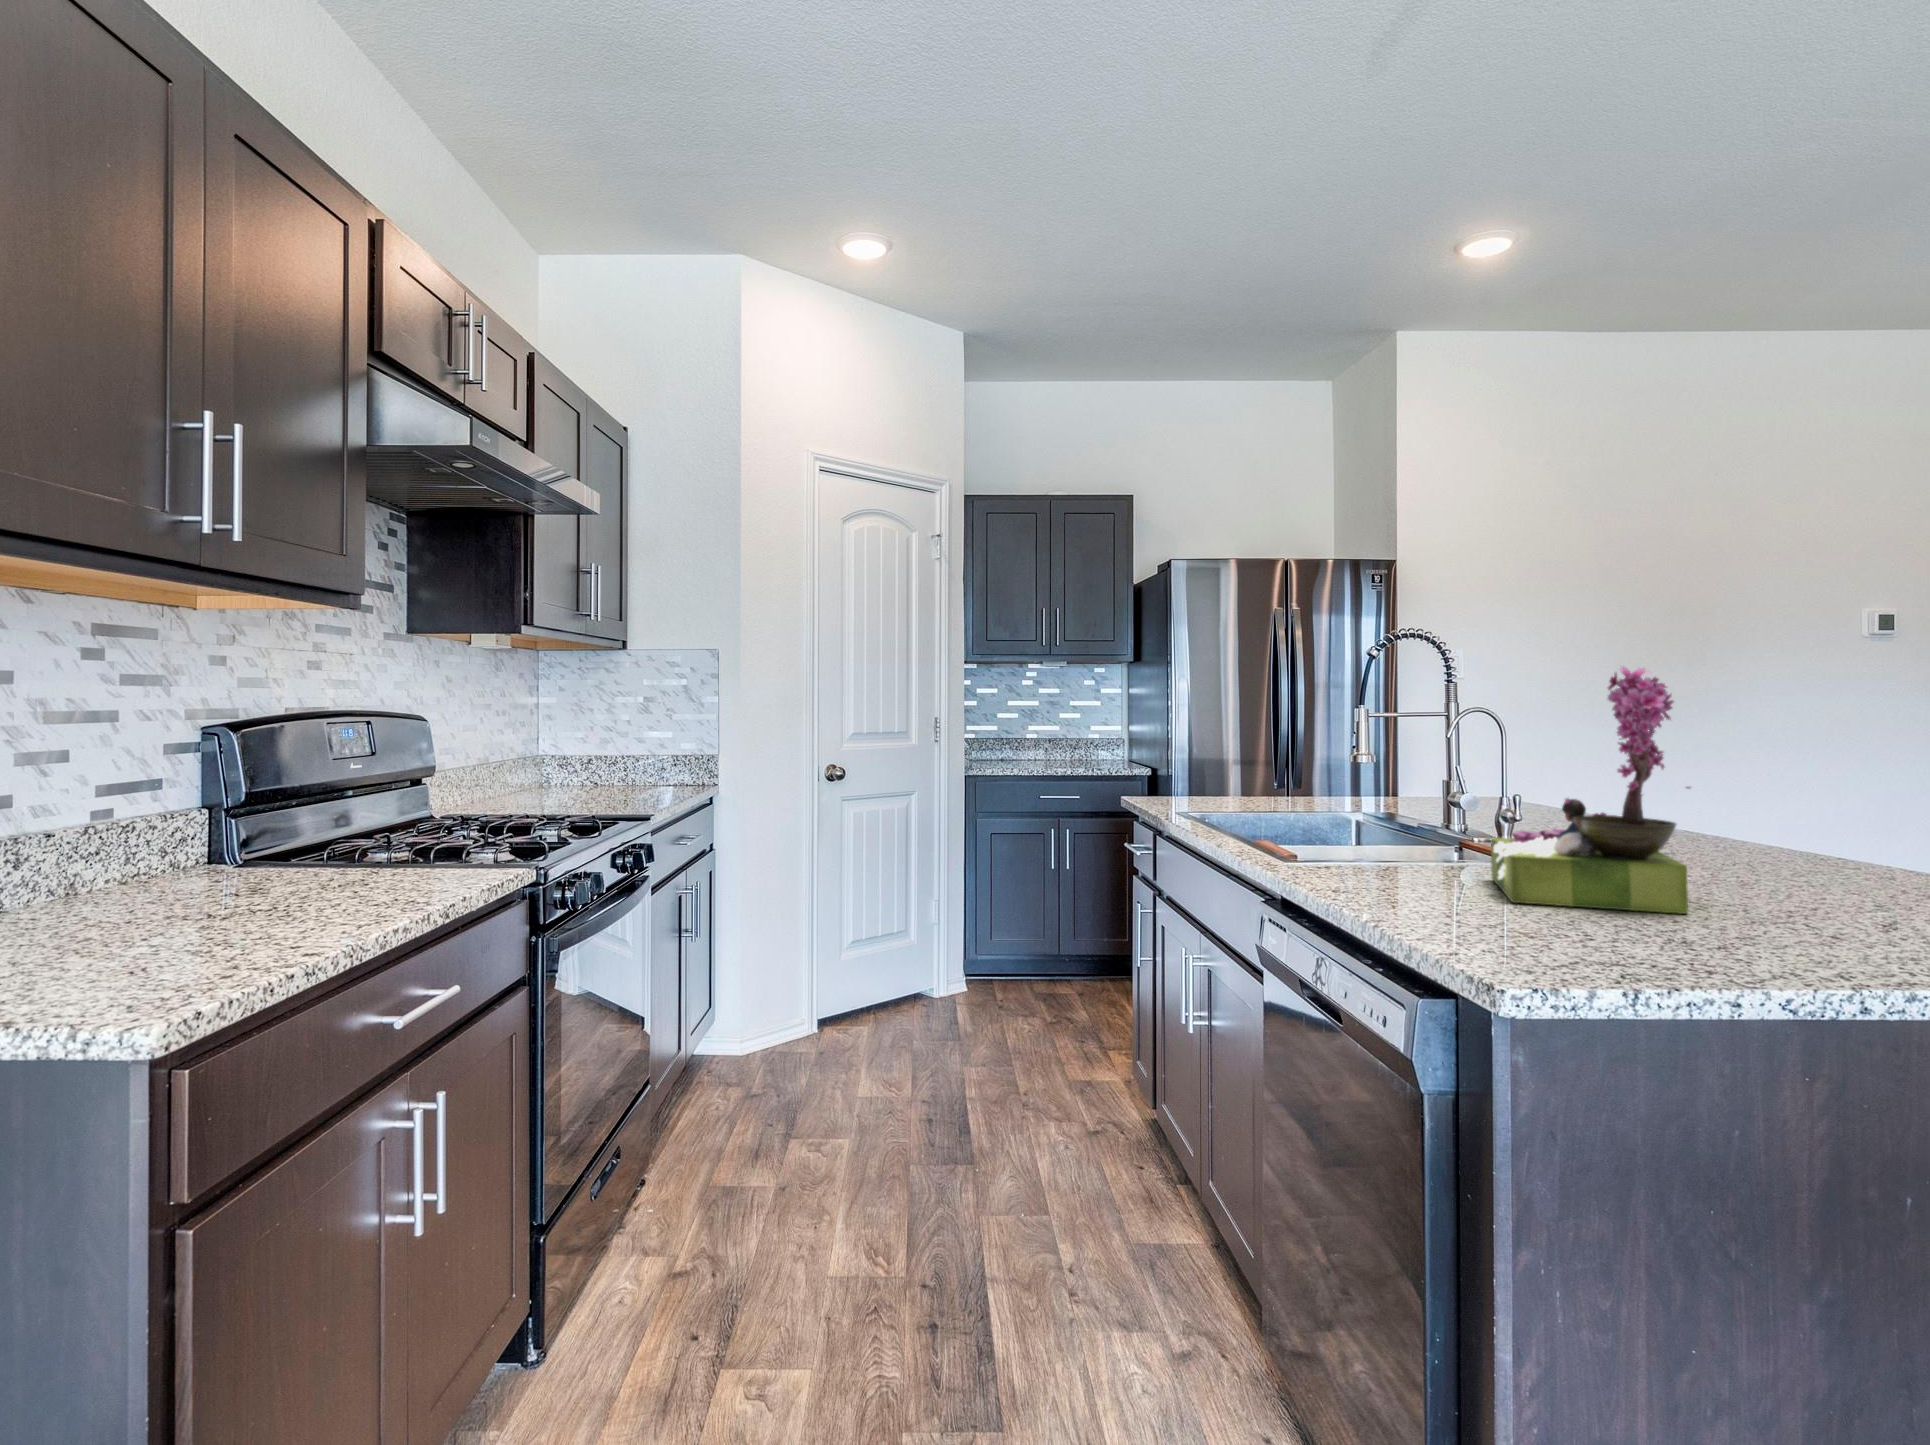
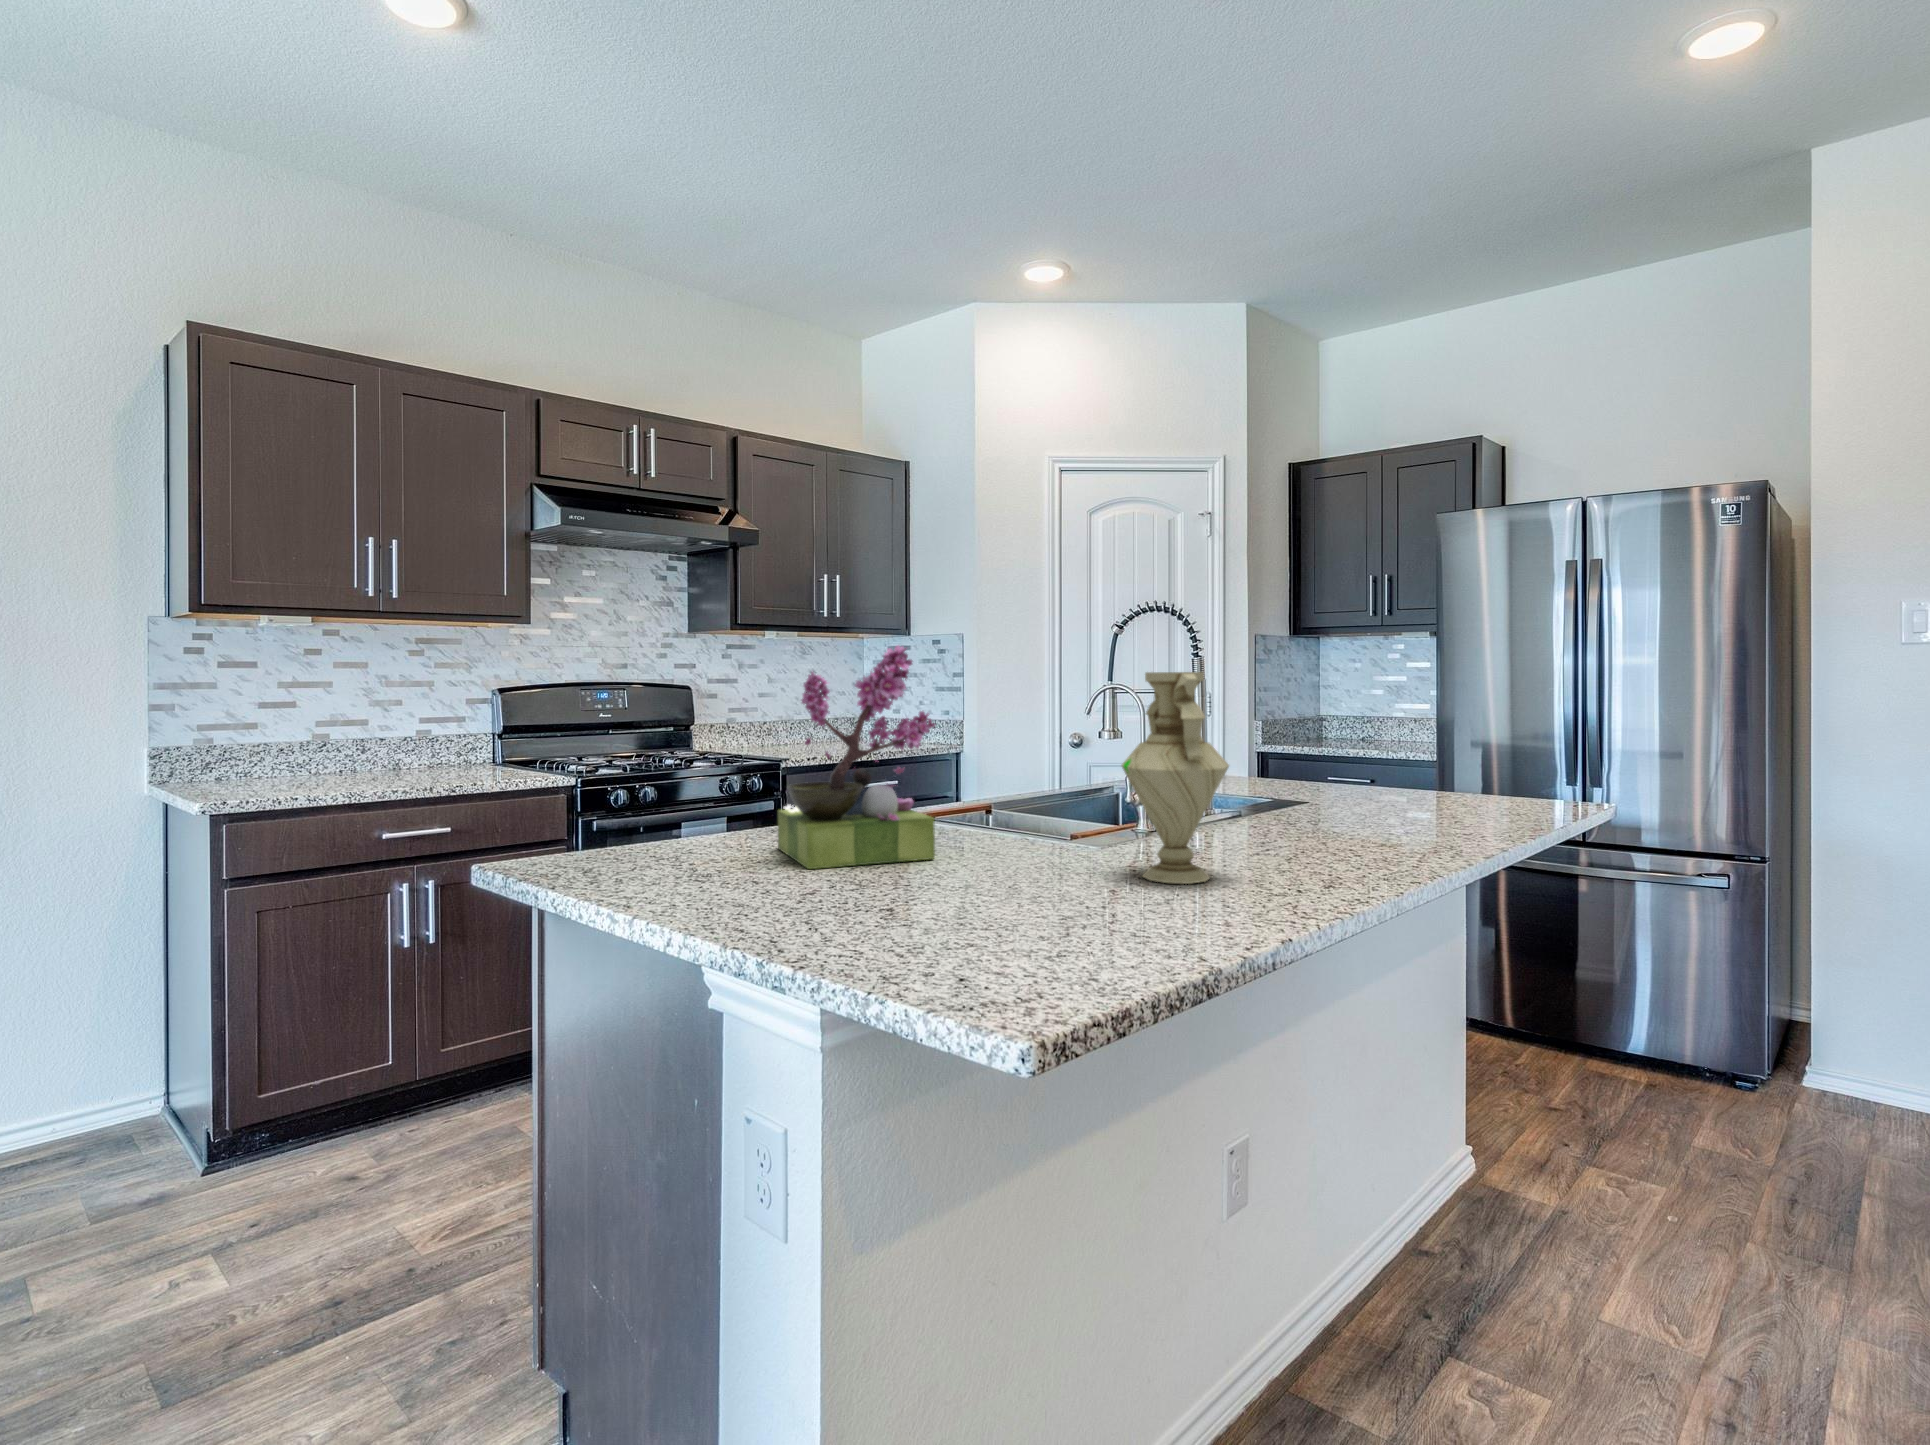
vase: none [1734,695,1863,877] -> present [1122,672,1229,884]

